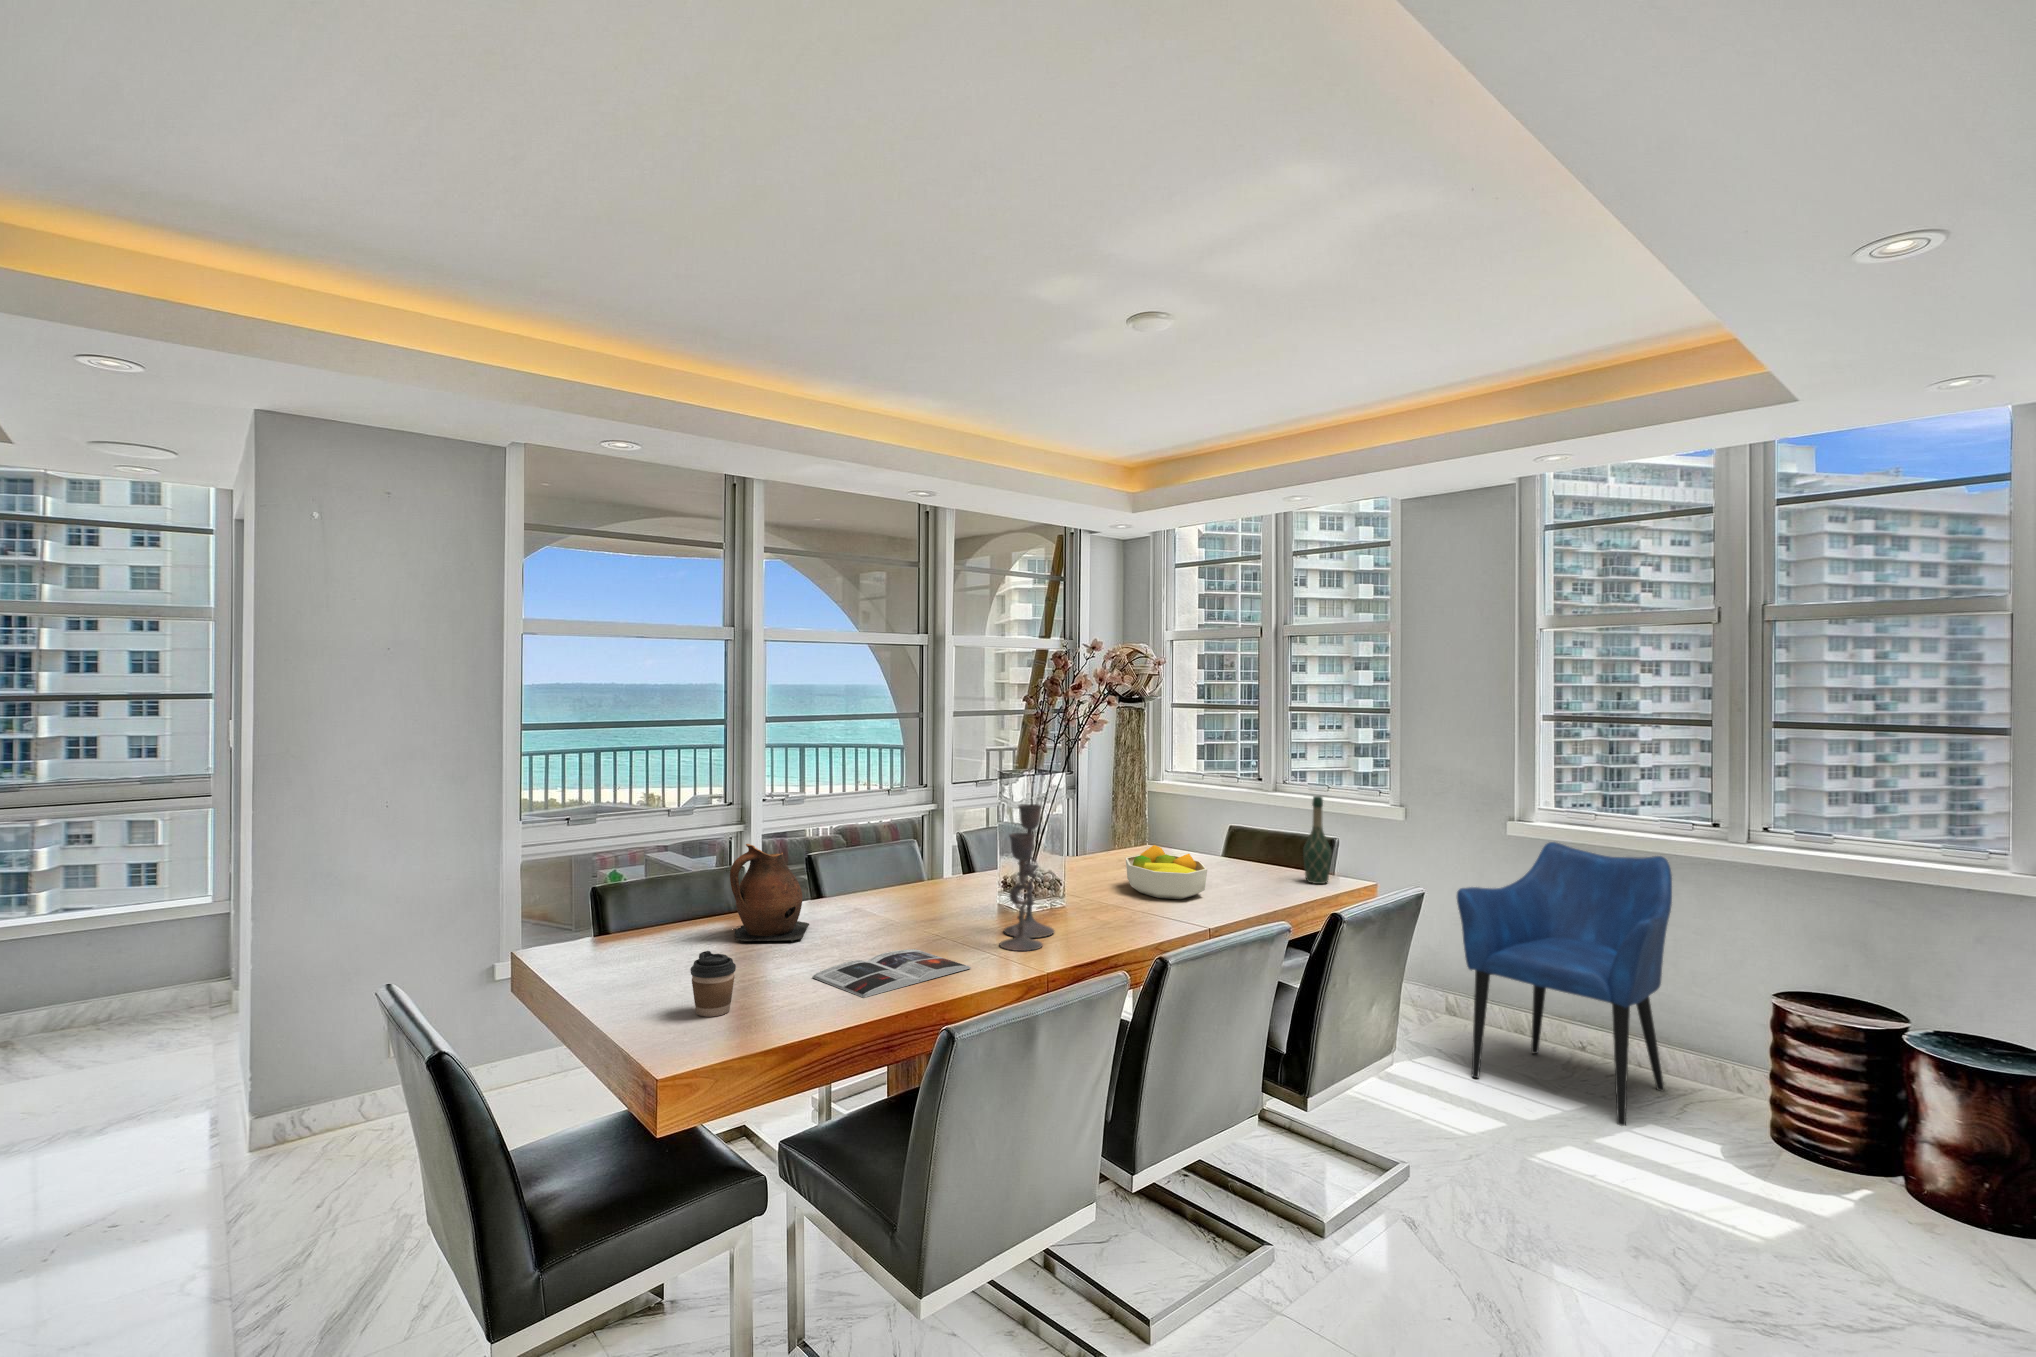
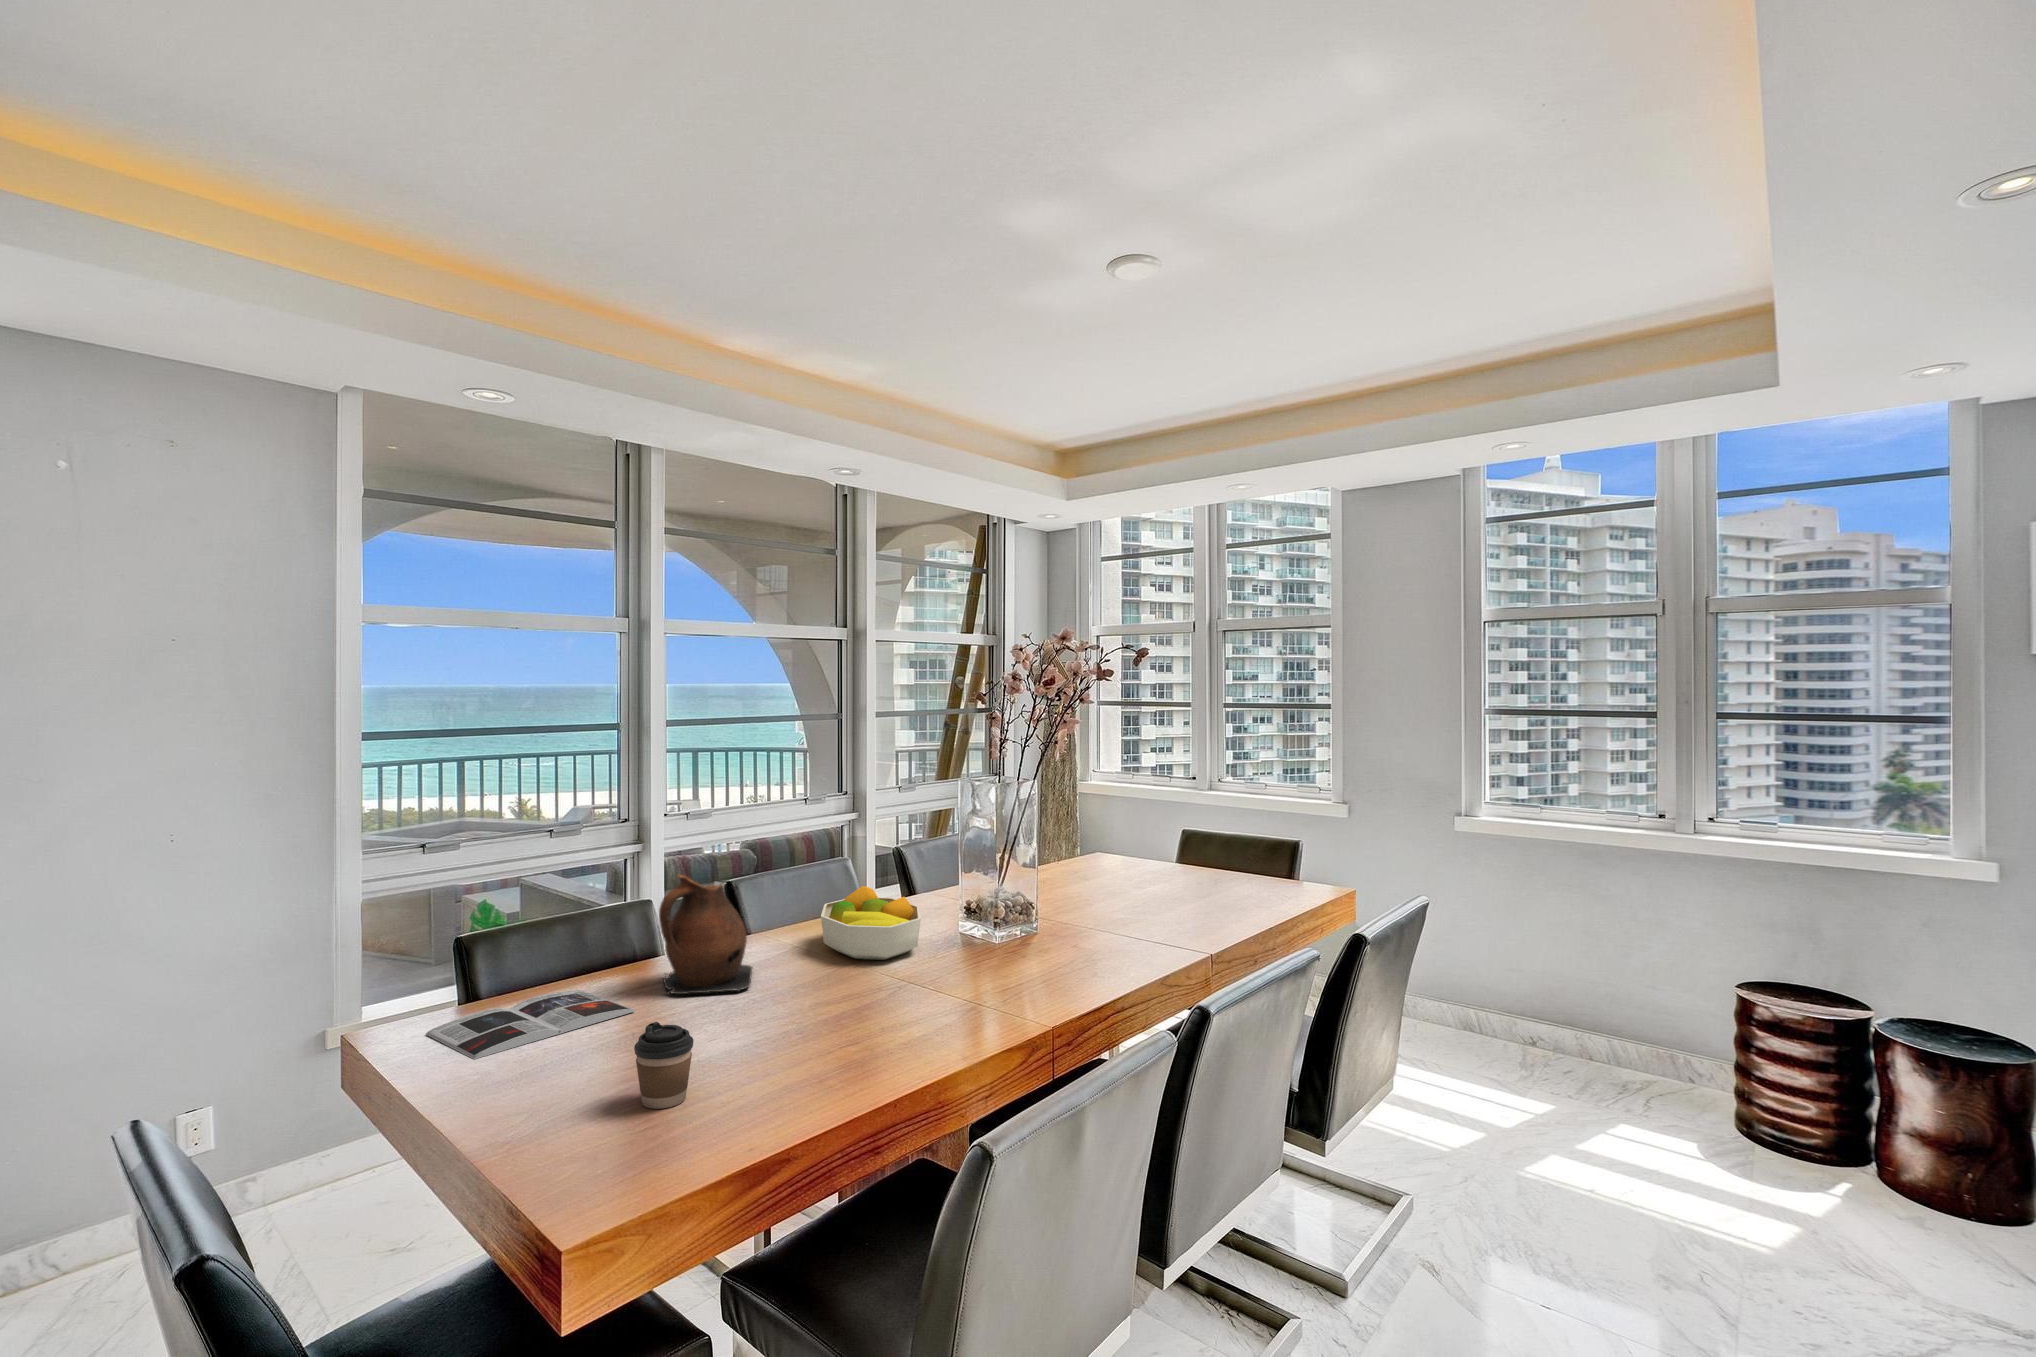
wine bottle: present [1303,796,1332,884] -> none [1278,798,1309,892]
candlestick: present [1000,804,1054,951] -> none [985,817,1044,991]
armchair: present [1457,842,1672,1126] -> none [1420,838,1630,1131]
fruit bowl: present [1125,845,1207,899] -> present [821,886,921,960]
magazine: present [812,949,971,998] -> present [426,990,635,1059]

